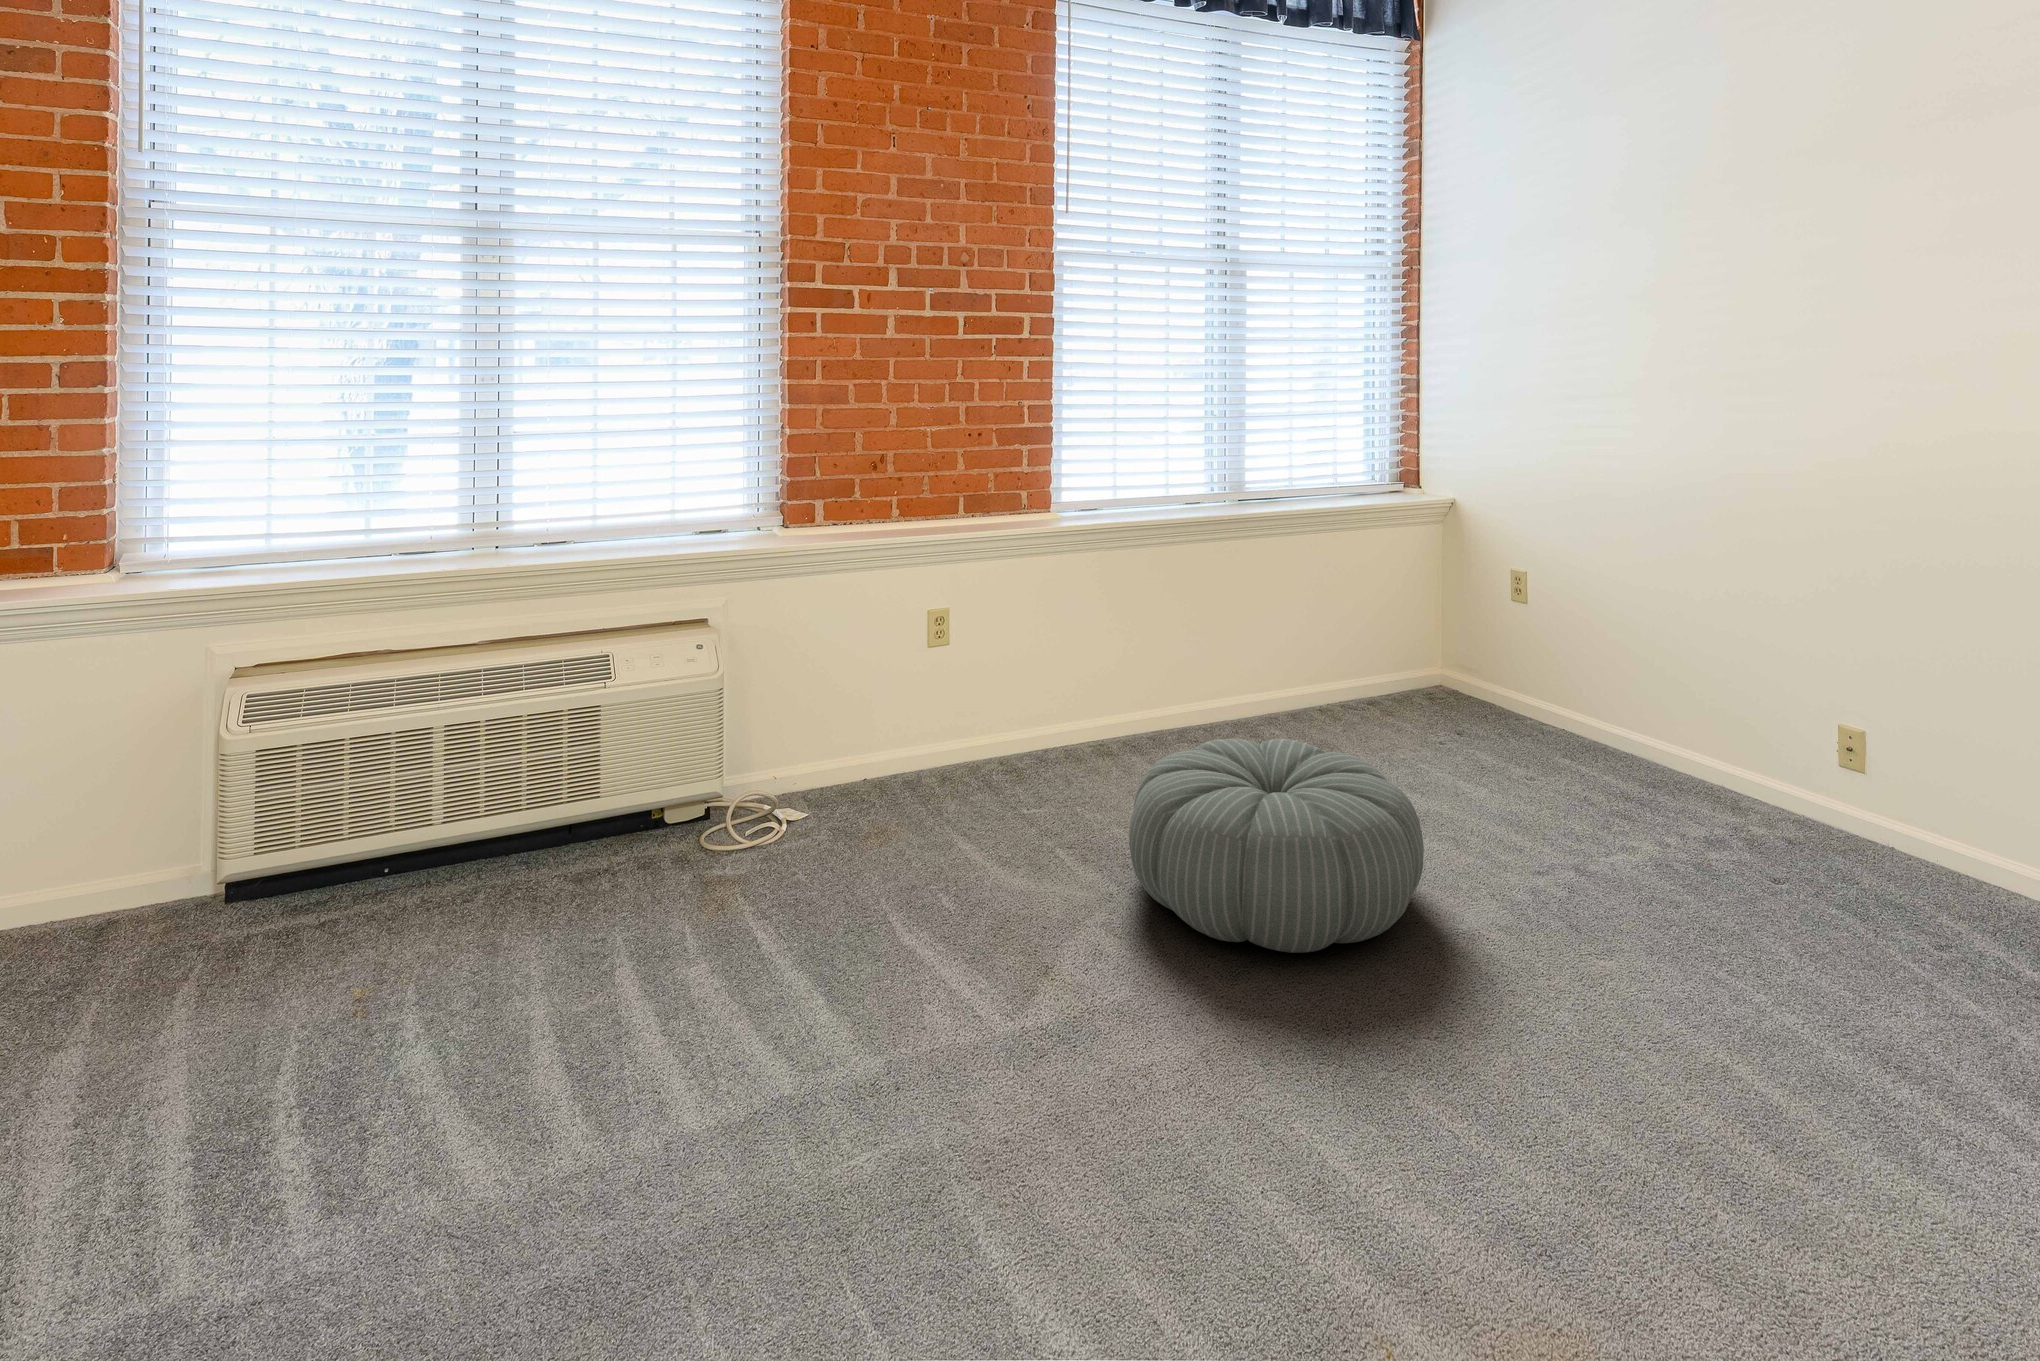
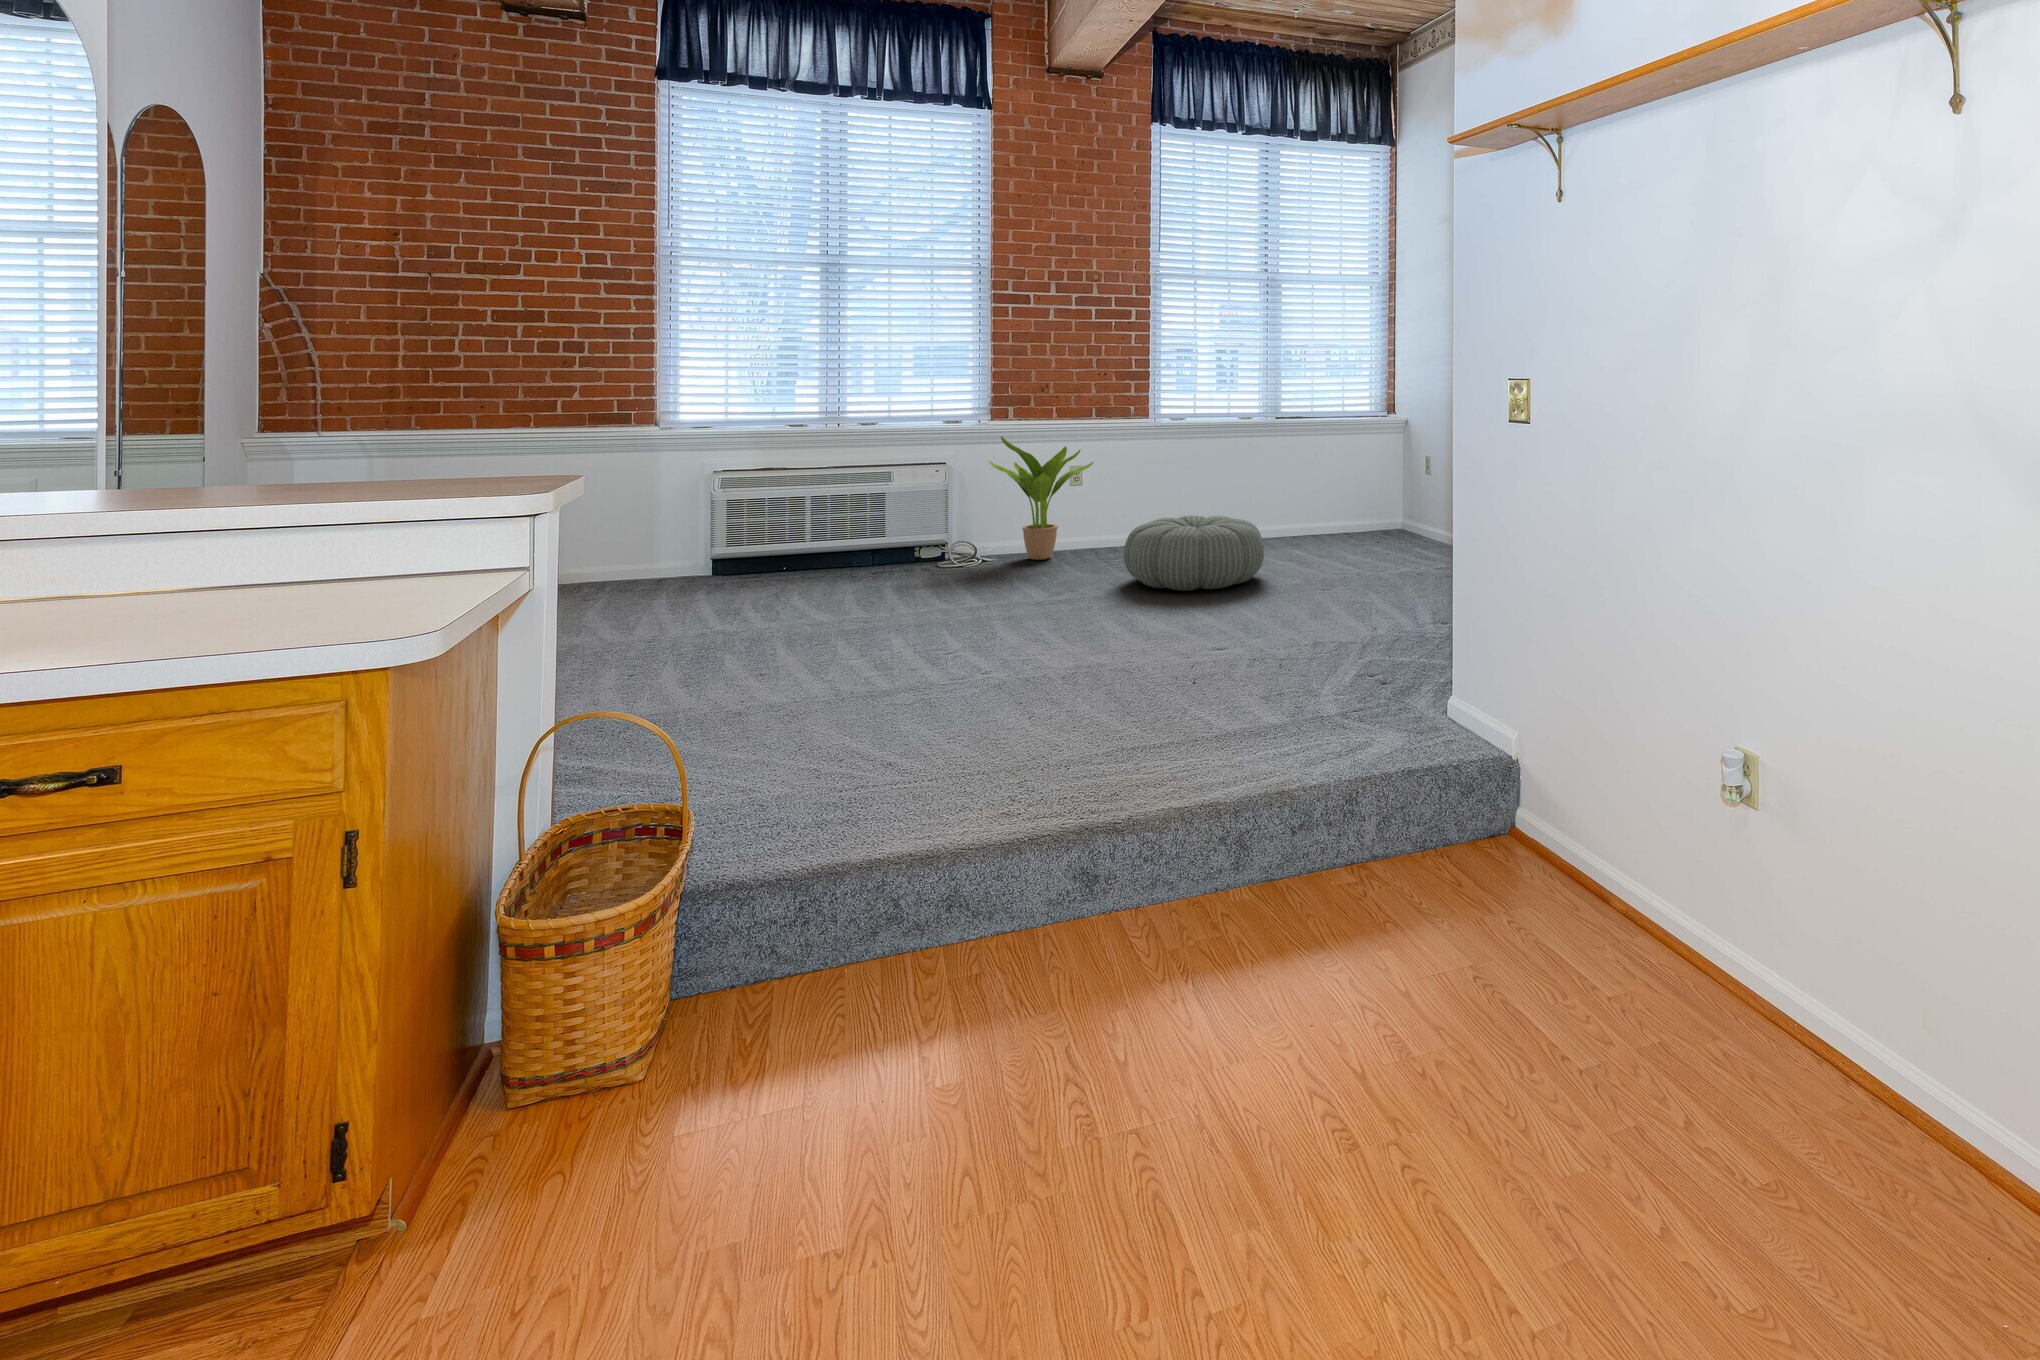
potted plant: none [792,574,980,807] -> present [989,436,1094,560]

